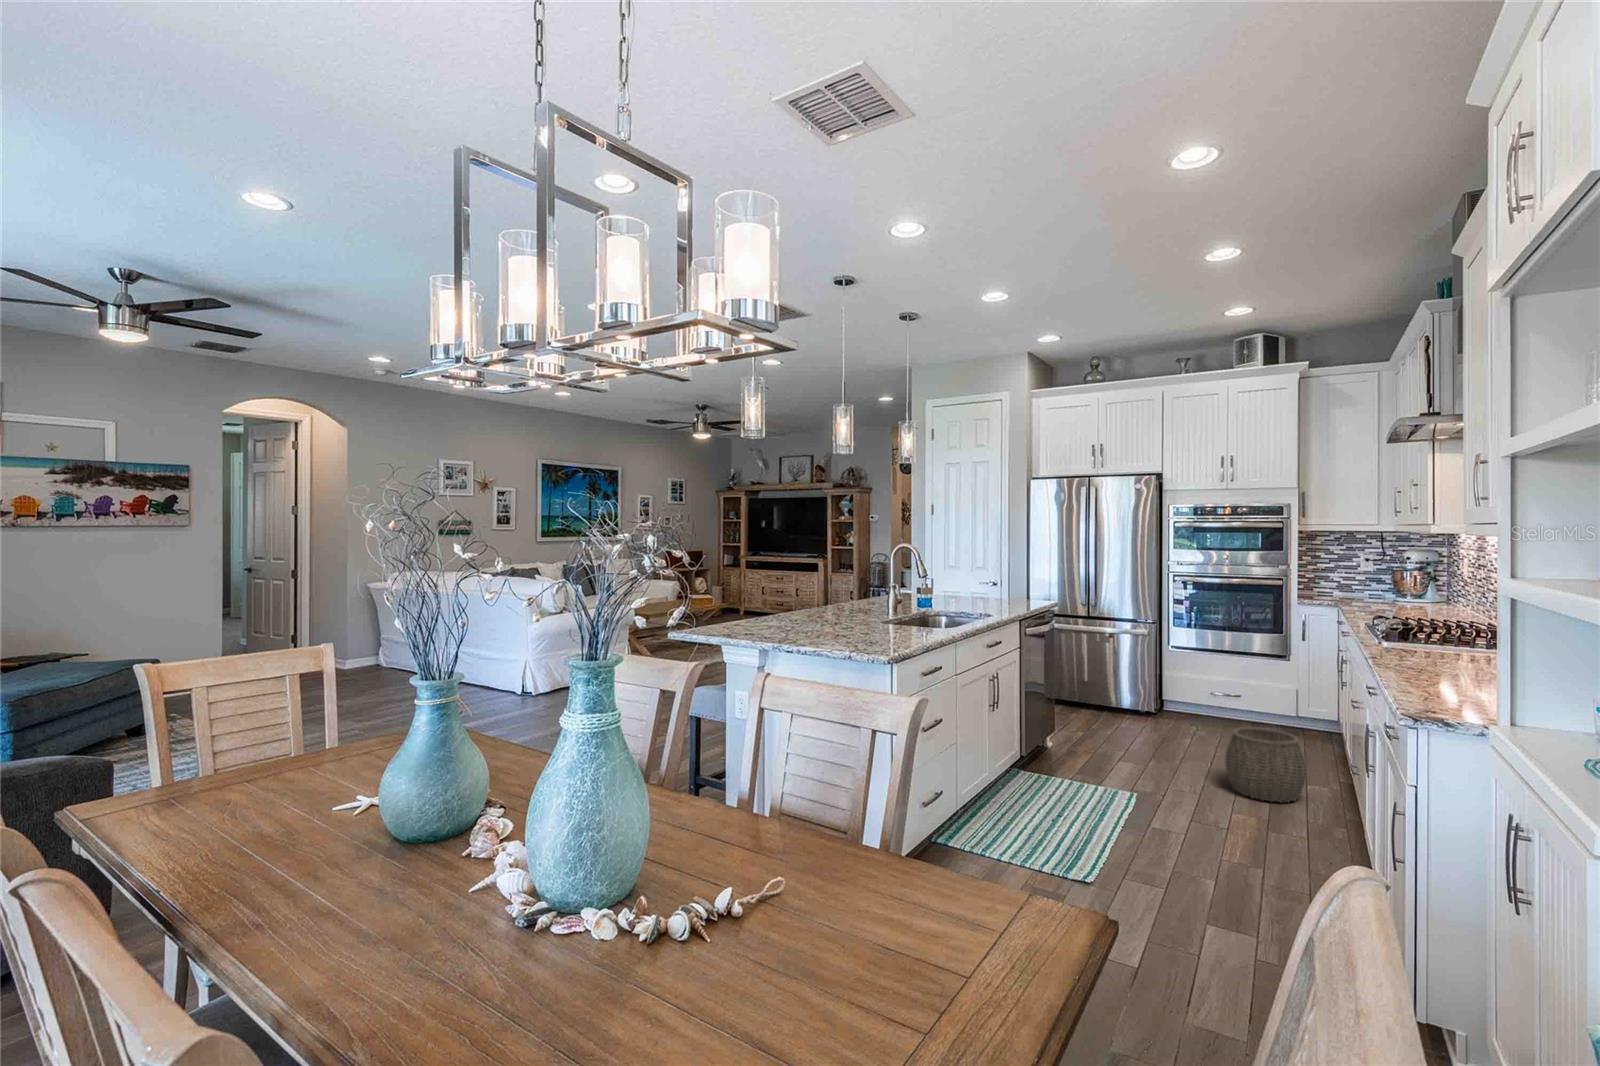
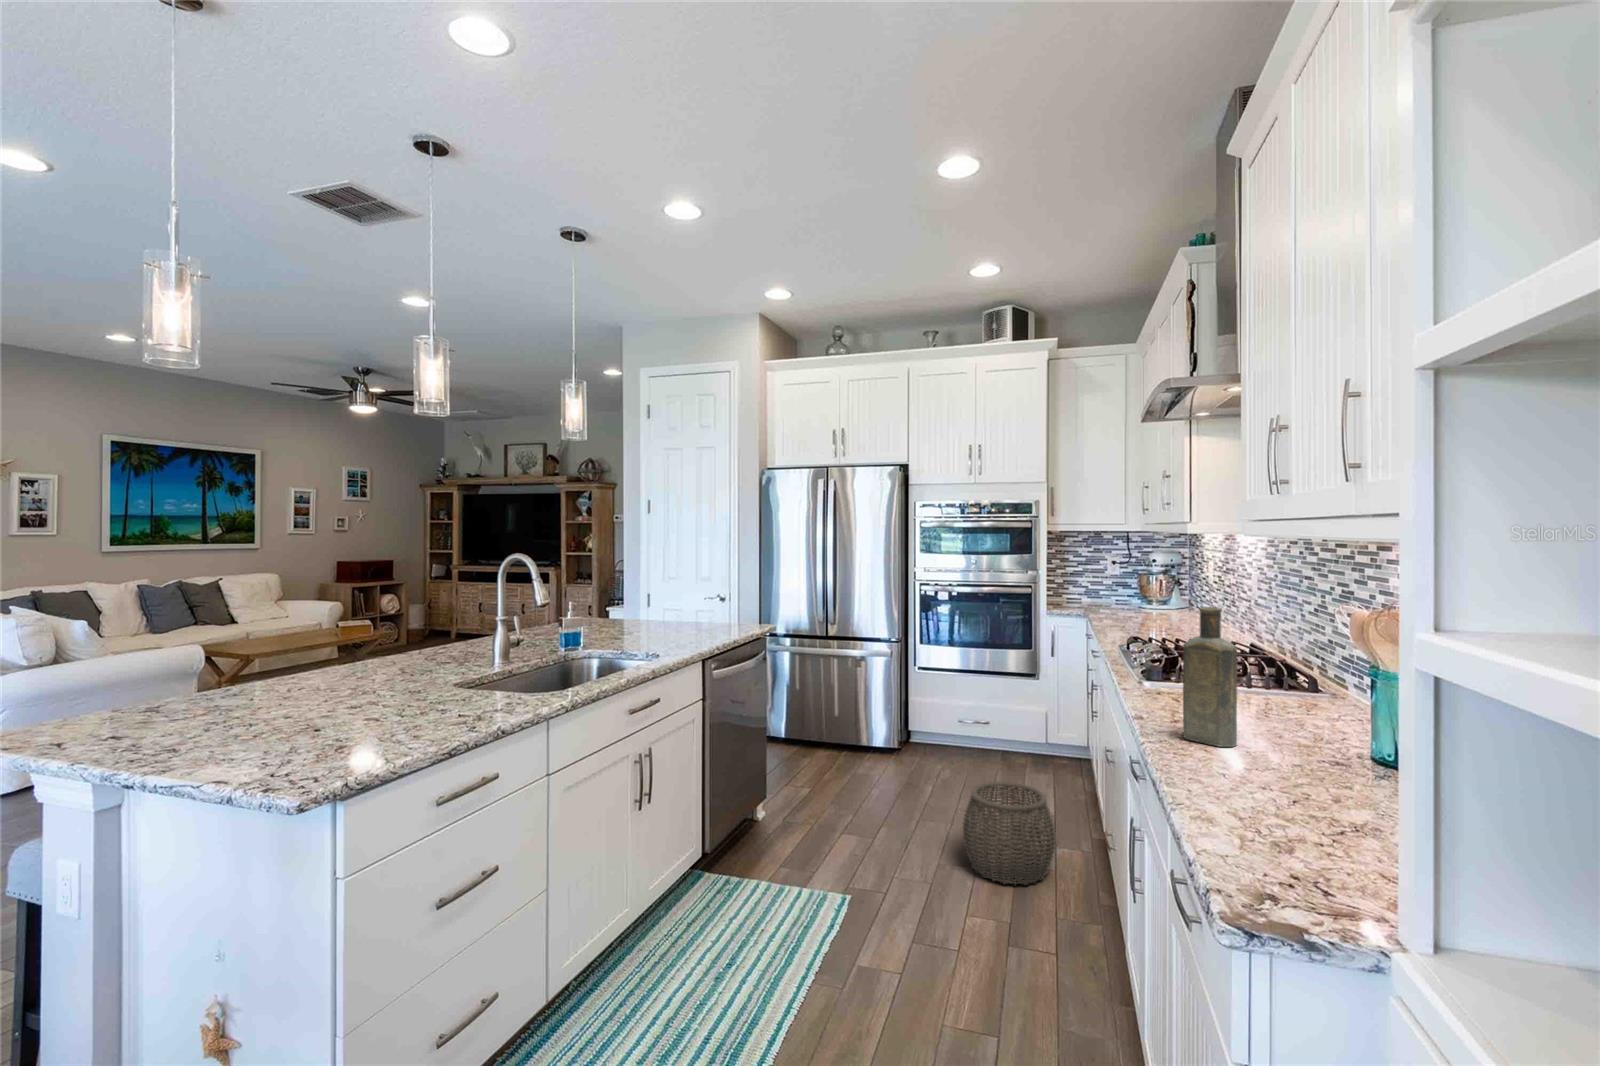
bottle: none [1408,581,1450,673] -> present [1183,607,1237,747]

